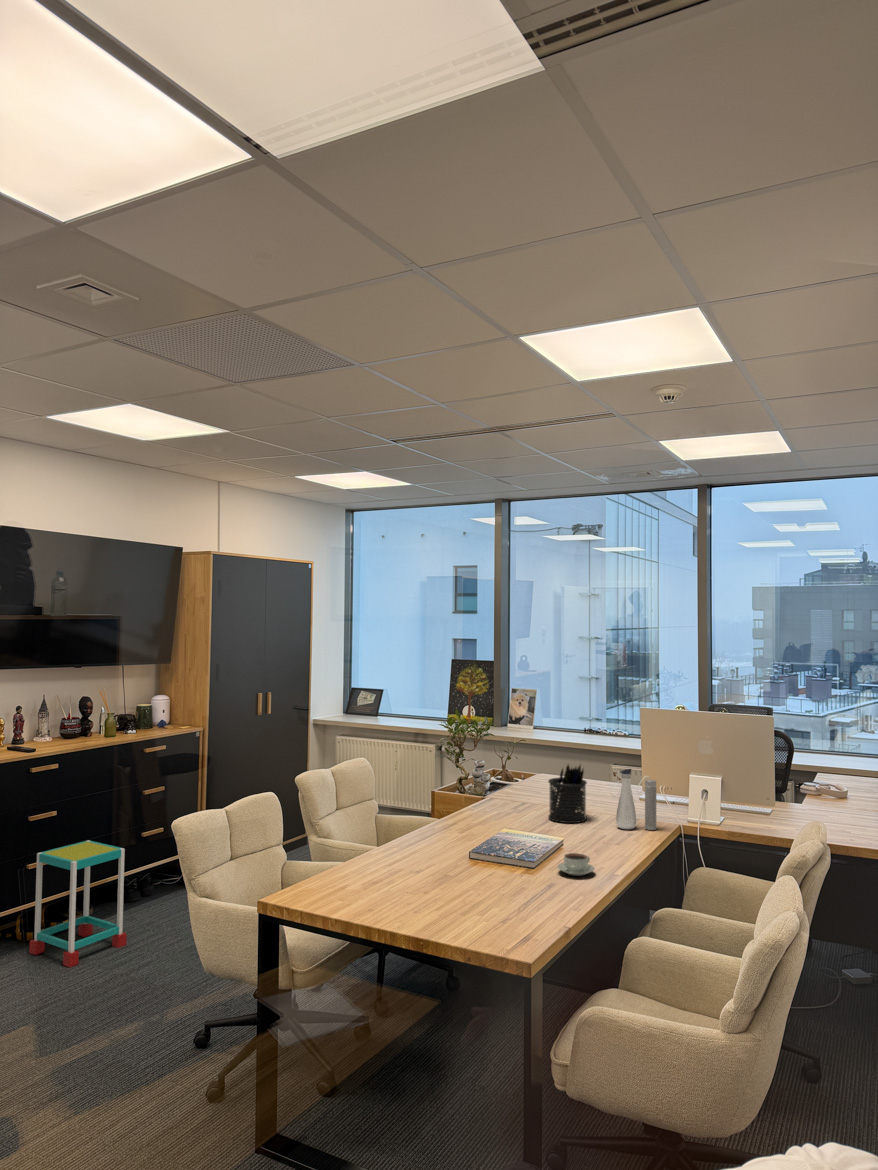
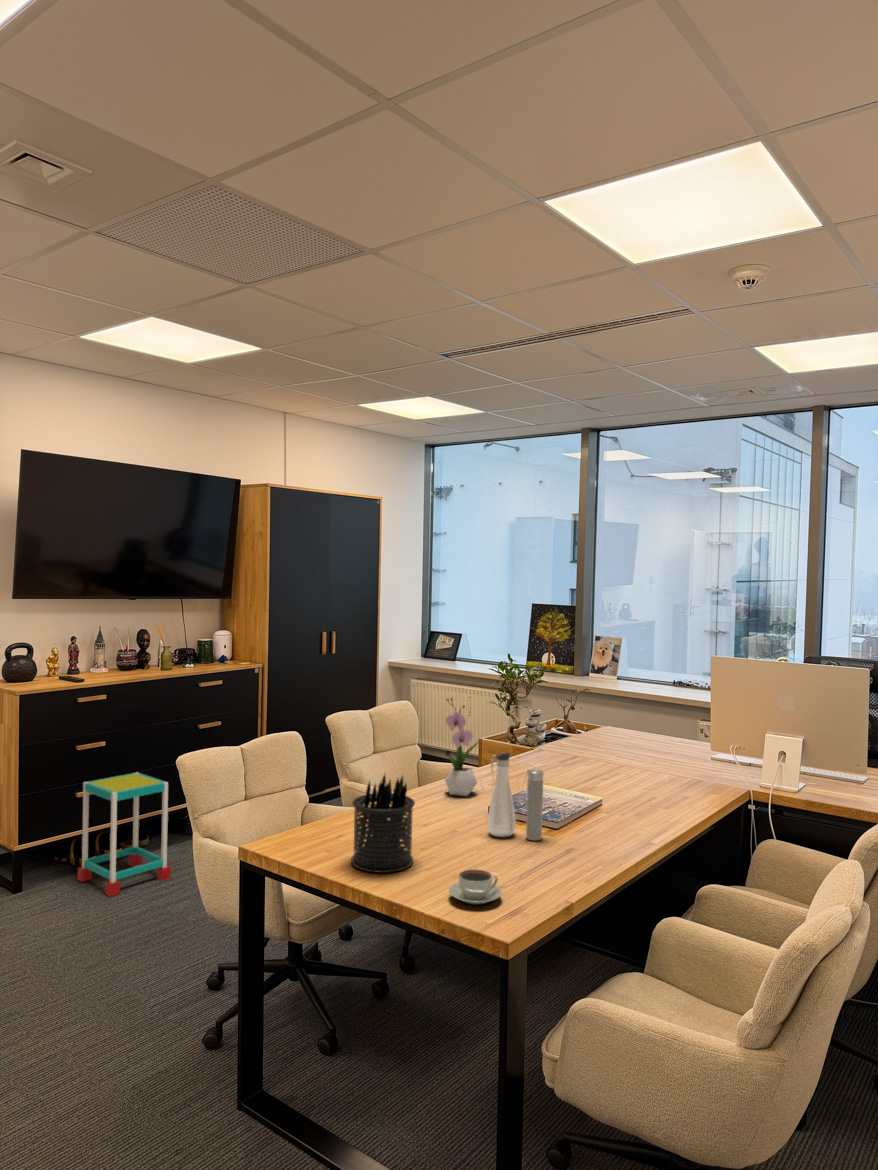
flower arrangement: none [423,755,453,845] -> present [445,698,479,796]
pen holder: present [548,765,587,823] -> present [351,775,415,873]
water bottle: present [611,769,657,830] -> present [481,753,543,841]
coffee cup: present [558,853,595,876] -> present [449,869,502,904]

